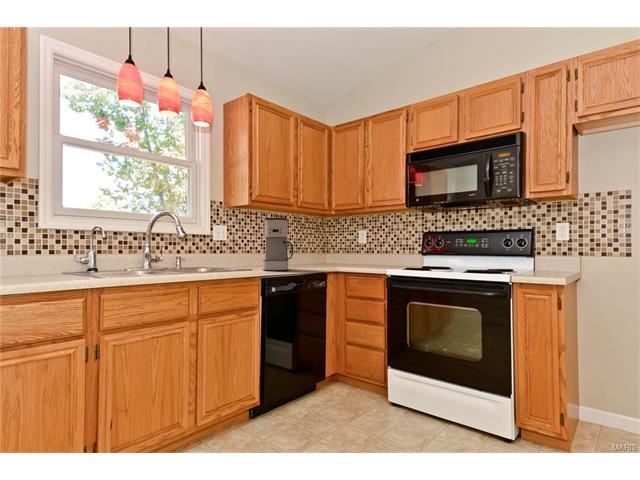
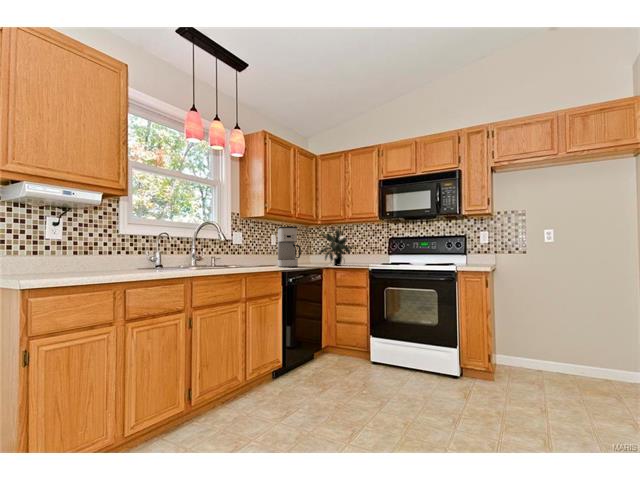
potted plant: none [329,215,374,268] -> present [320,226,354,265]

